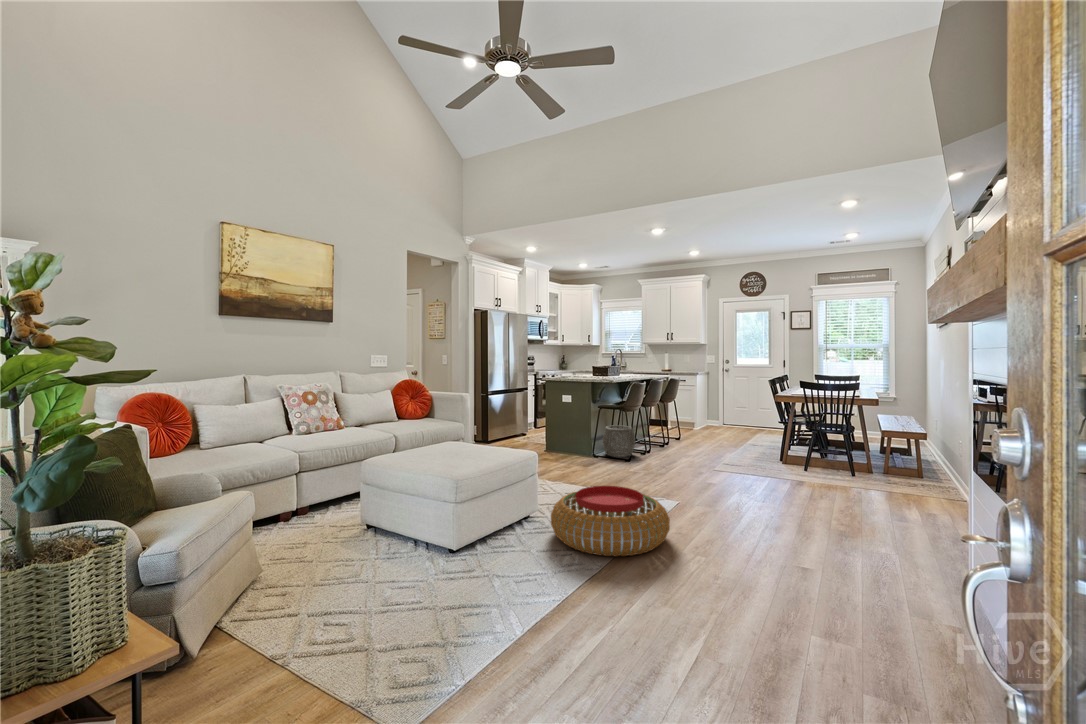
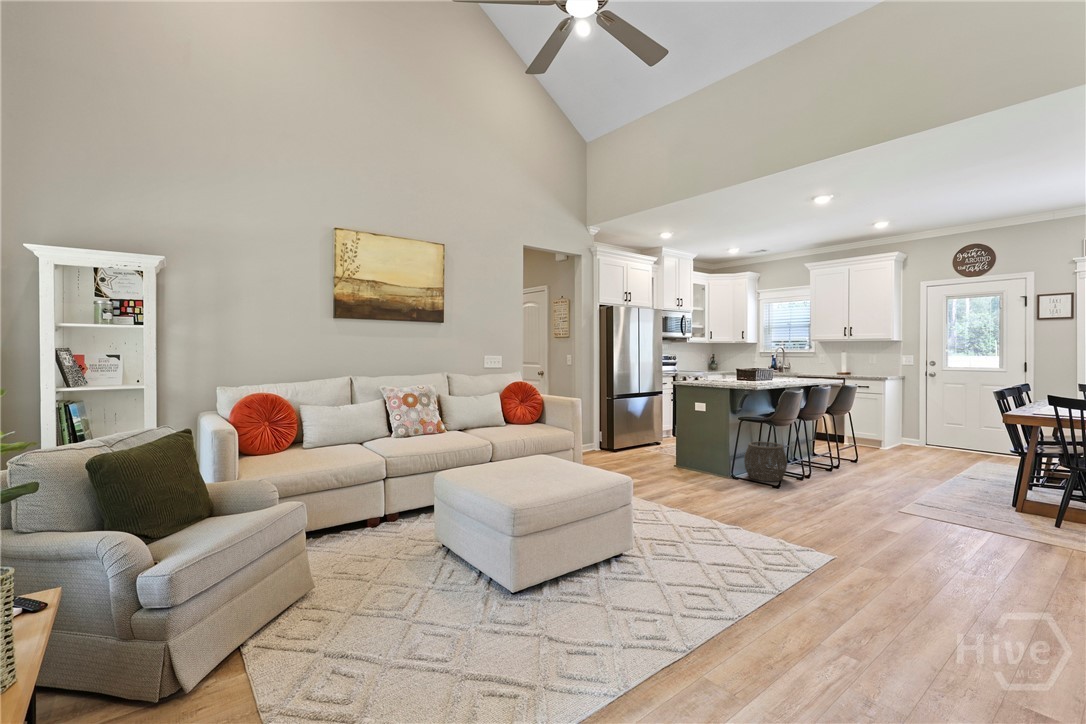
pouf: present [551,486,670,557] -> none [638,529,806,637]

